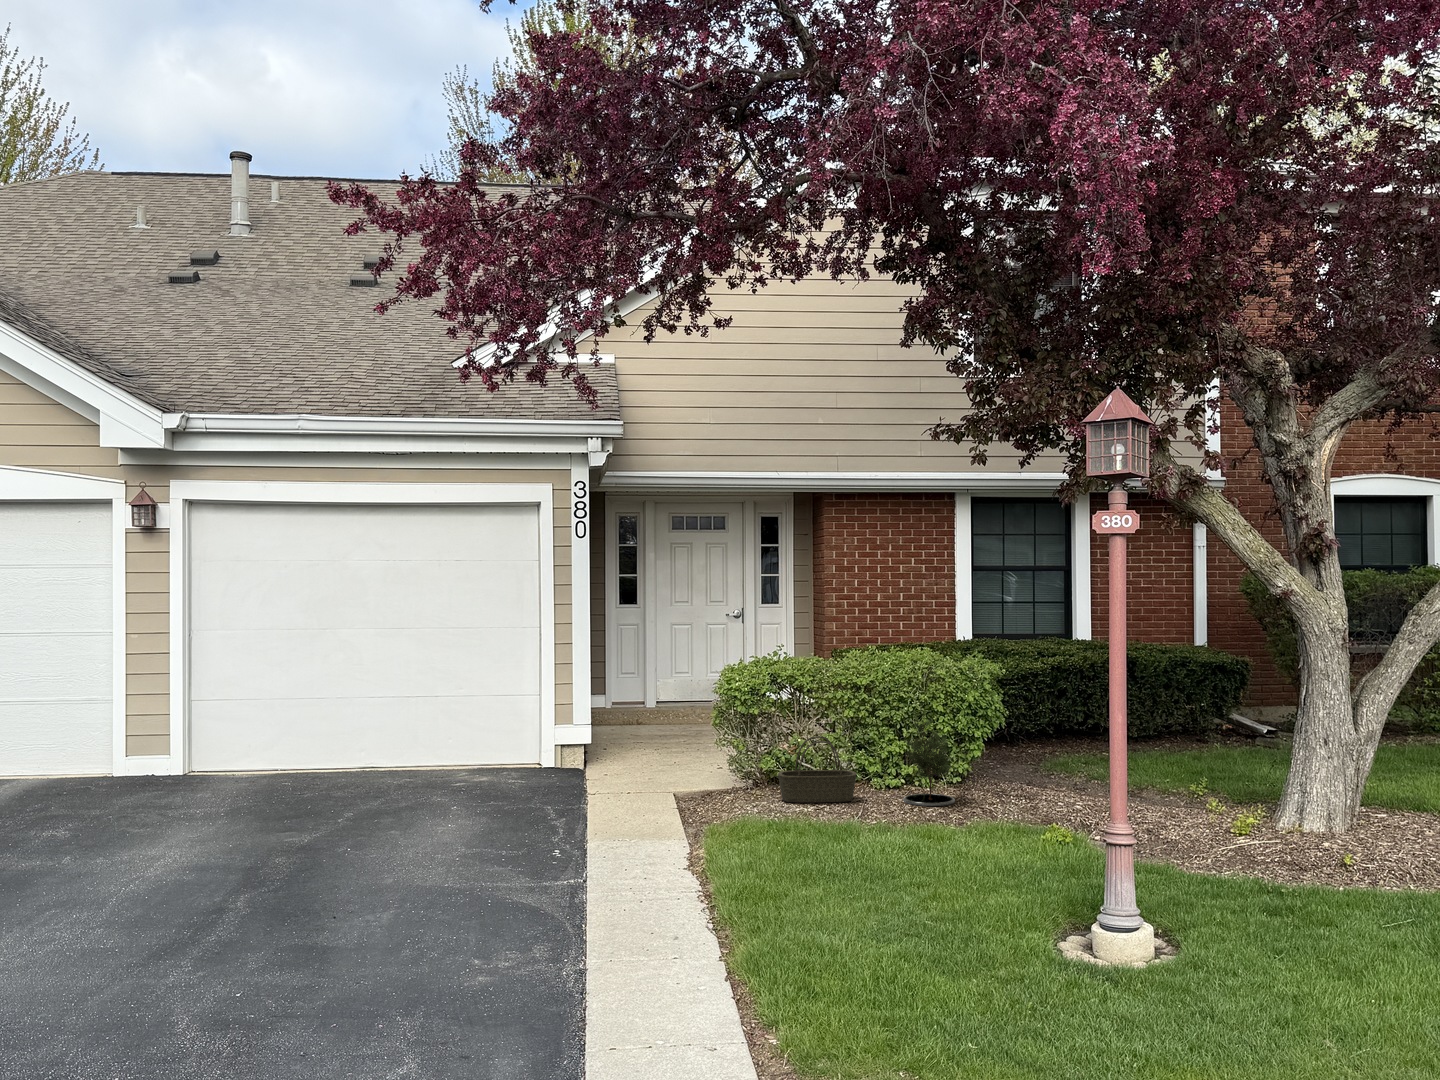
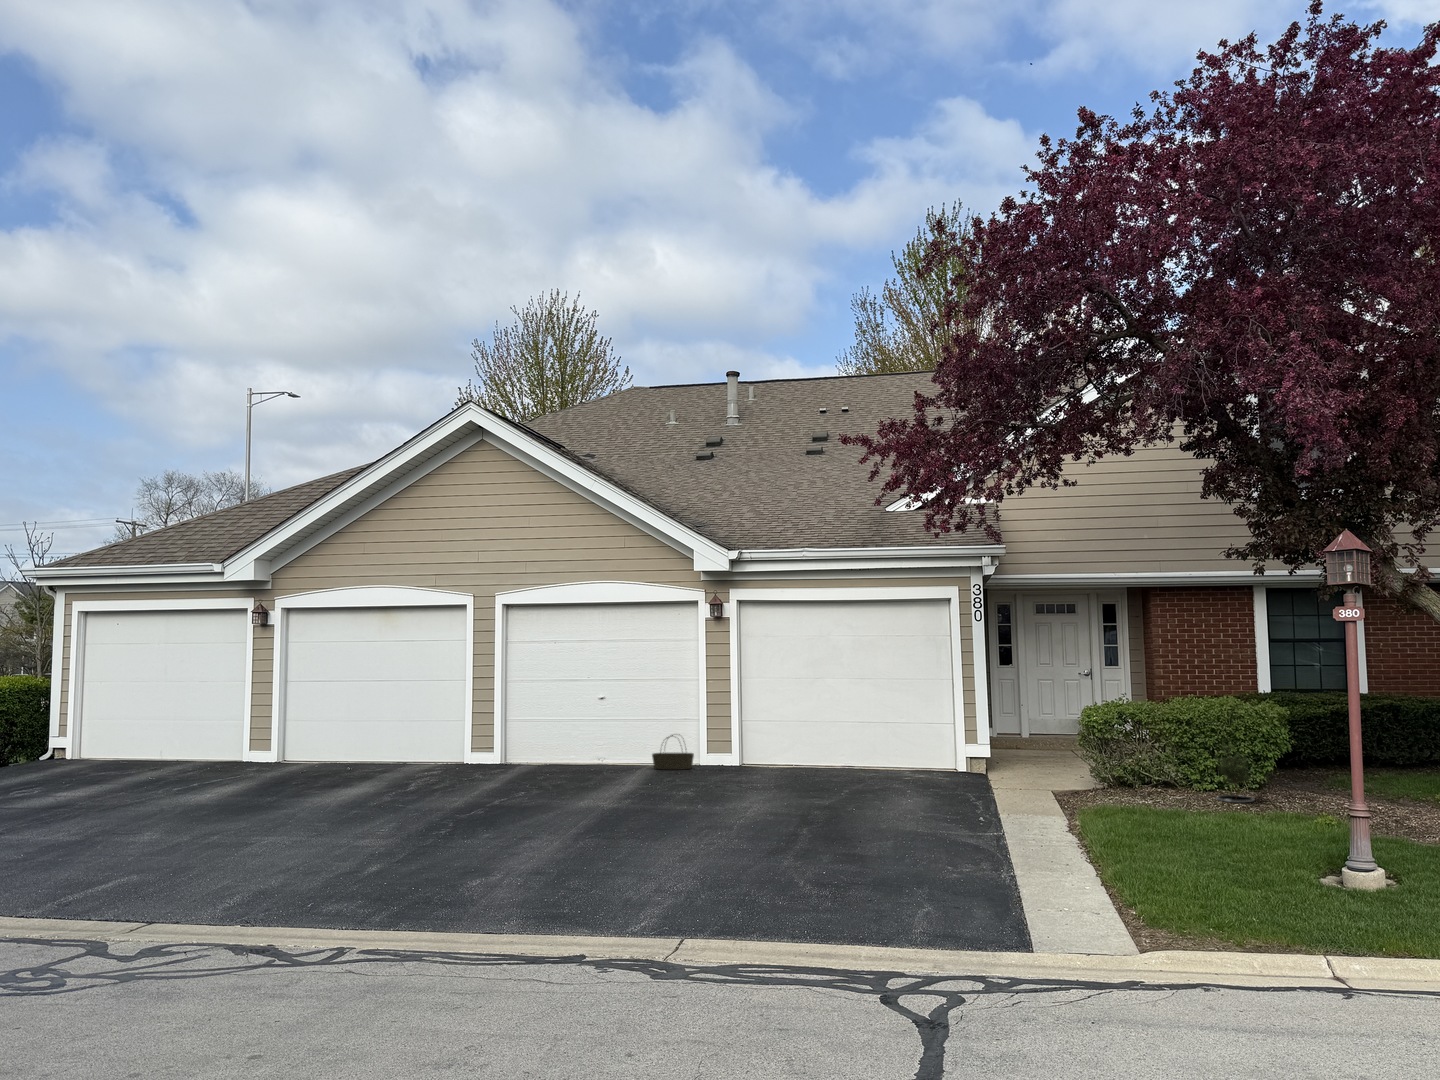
basket: present [778,736,857,803] -> present [652,734,694,770]

